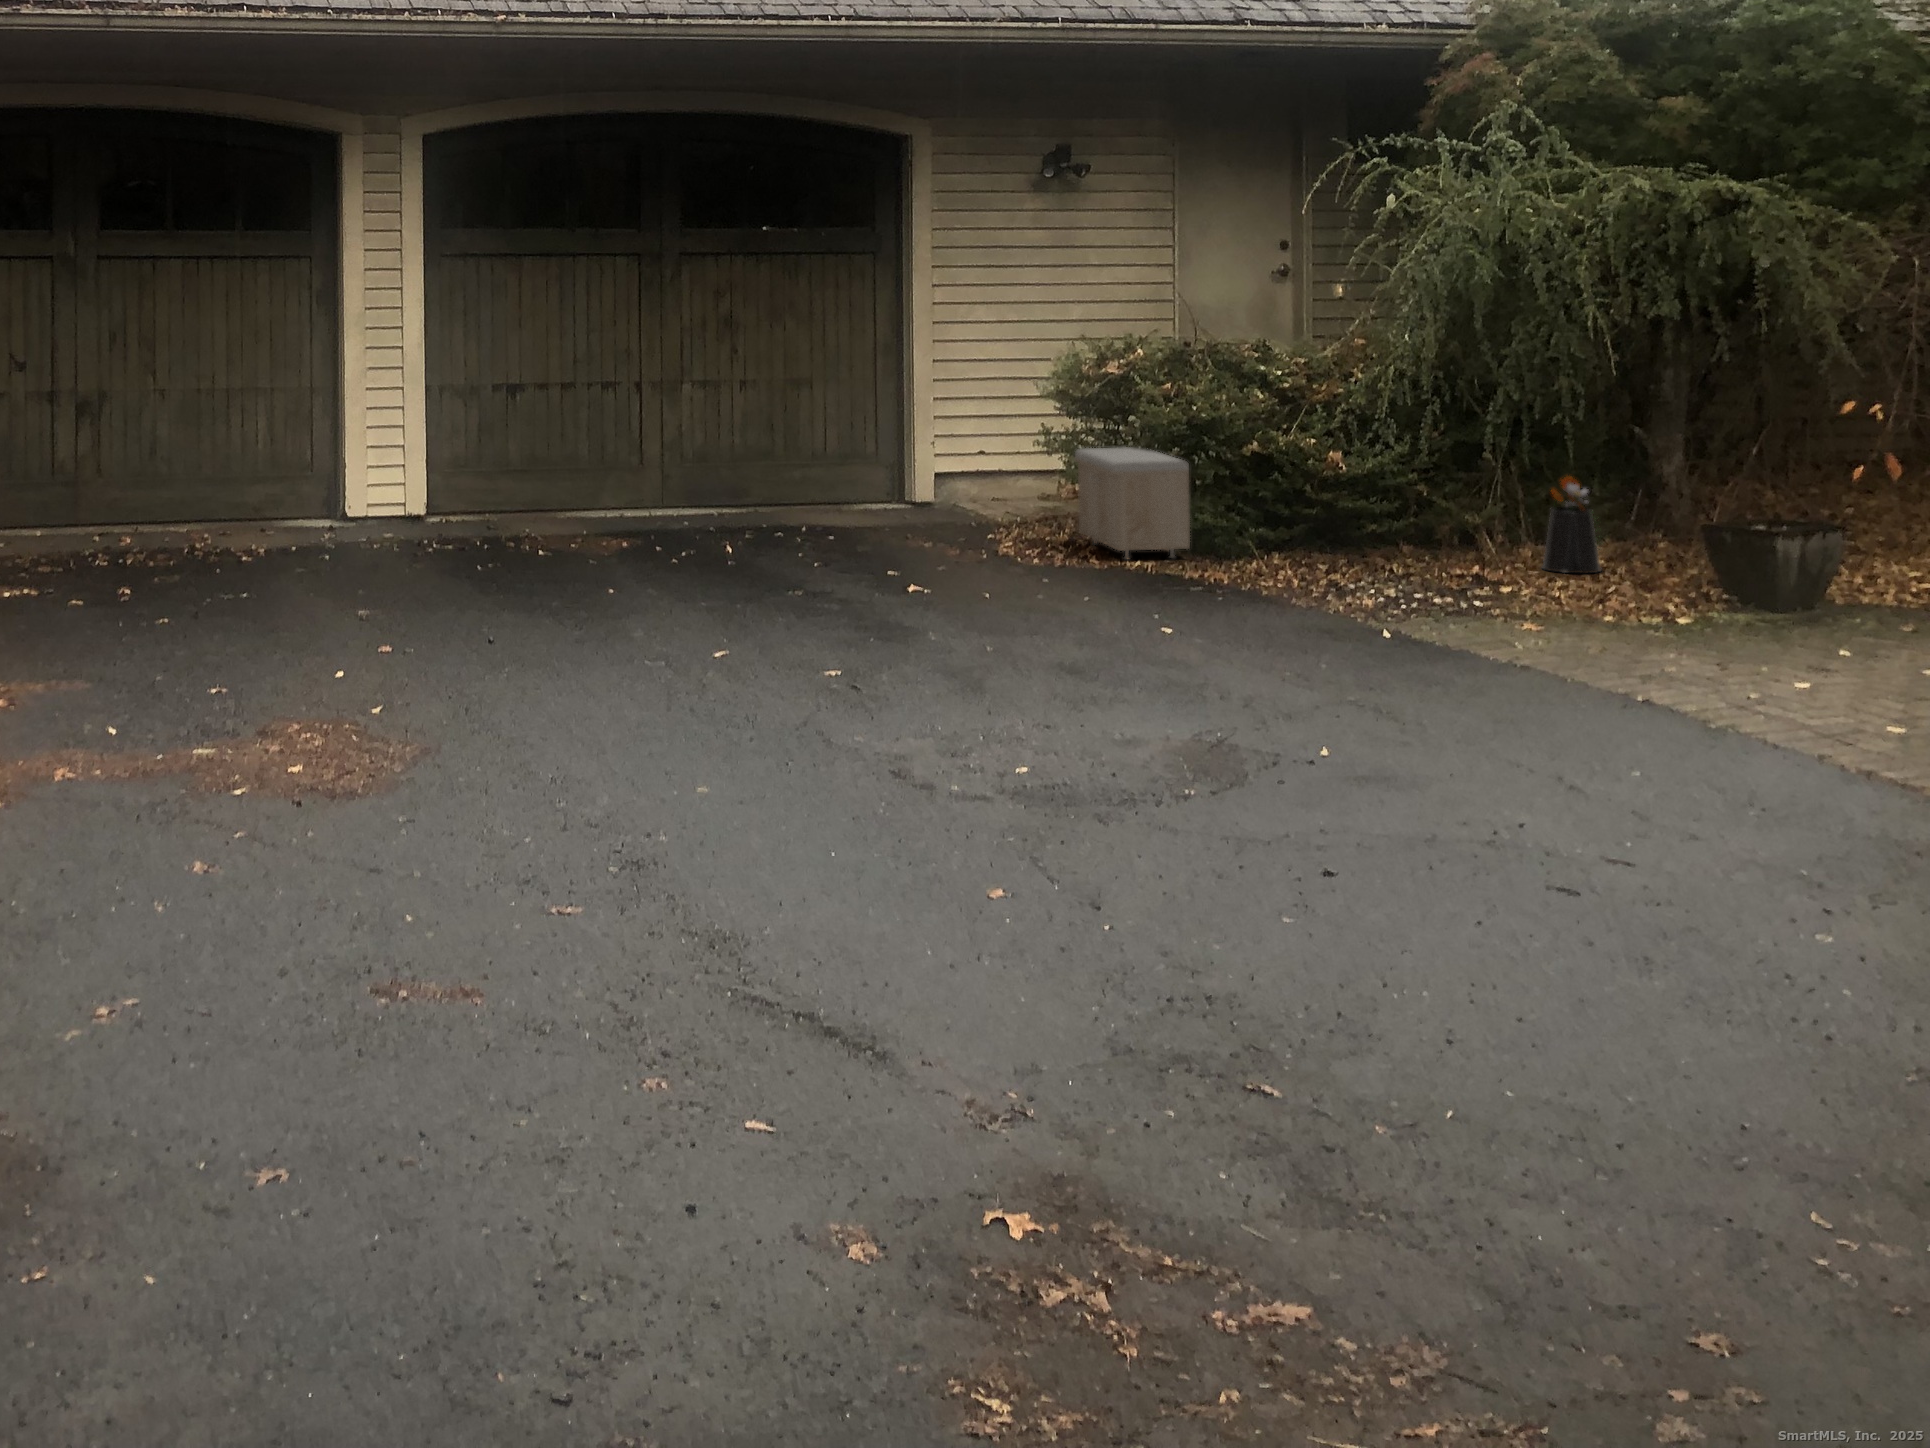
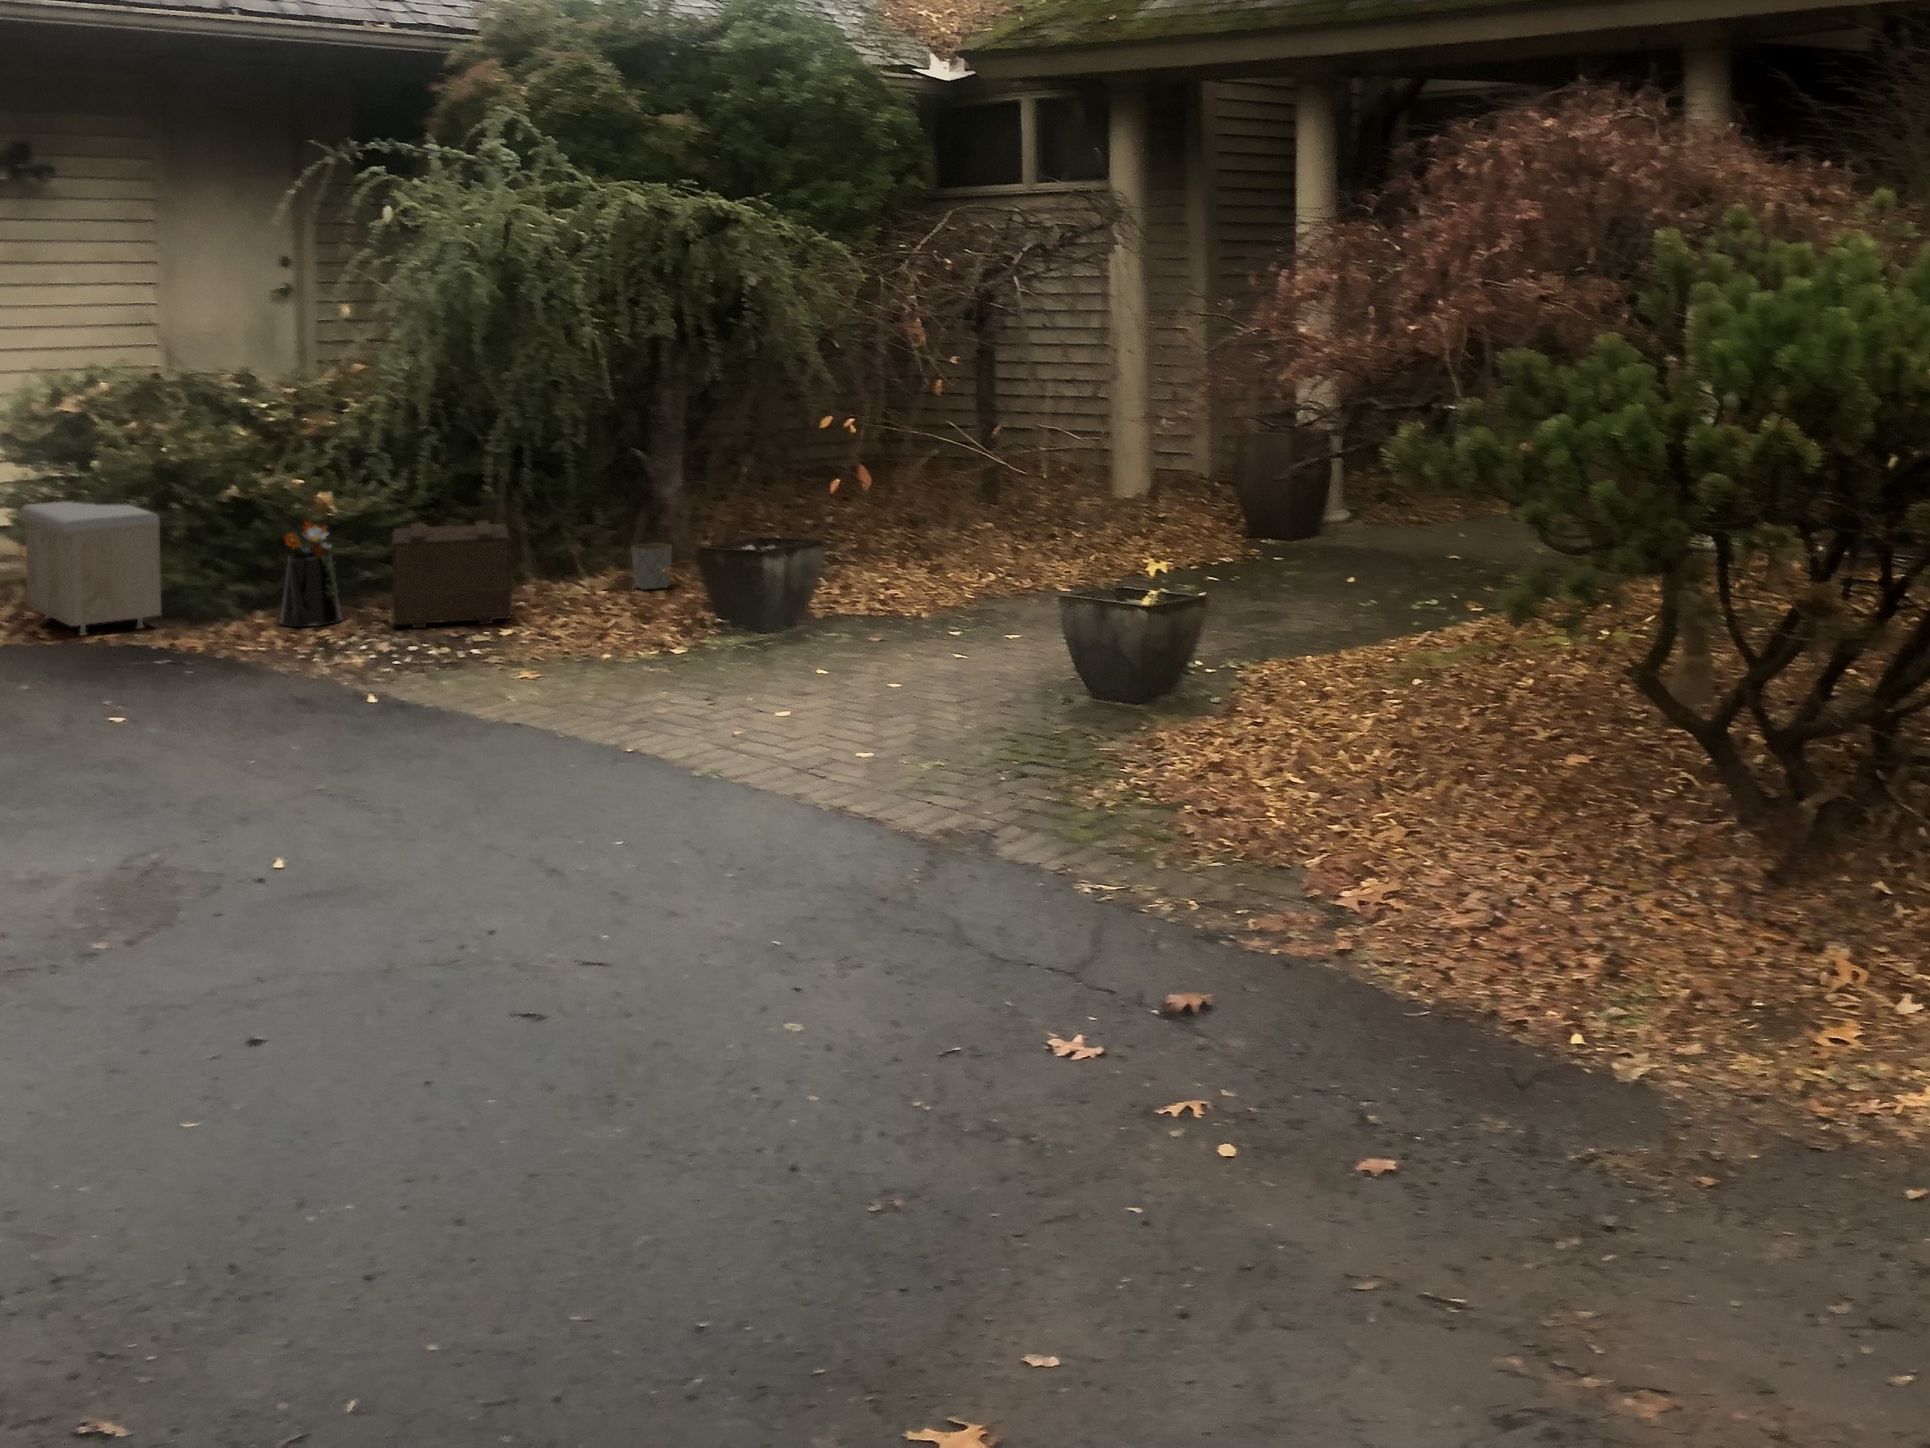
watering can: present [1542,476,1601,573] -> present [279,522,342,627]
wooden crate: none [1393,485,1510,581] -> present [392,521,512,628]
planter: none [1631,521,1675,566] -> present [632,543,672,590]

